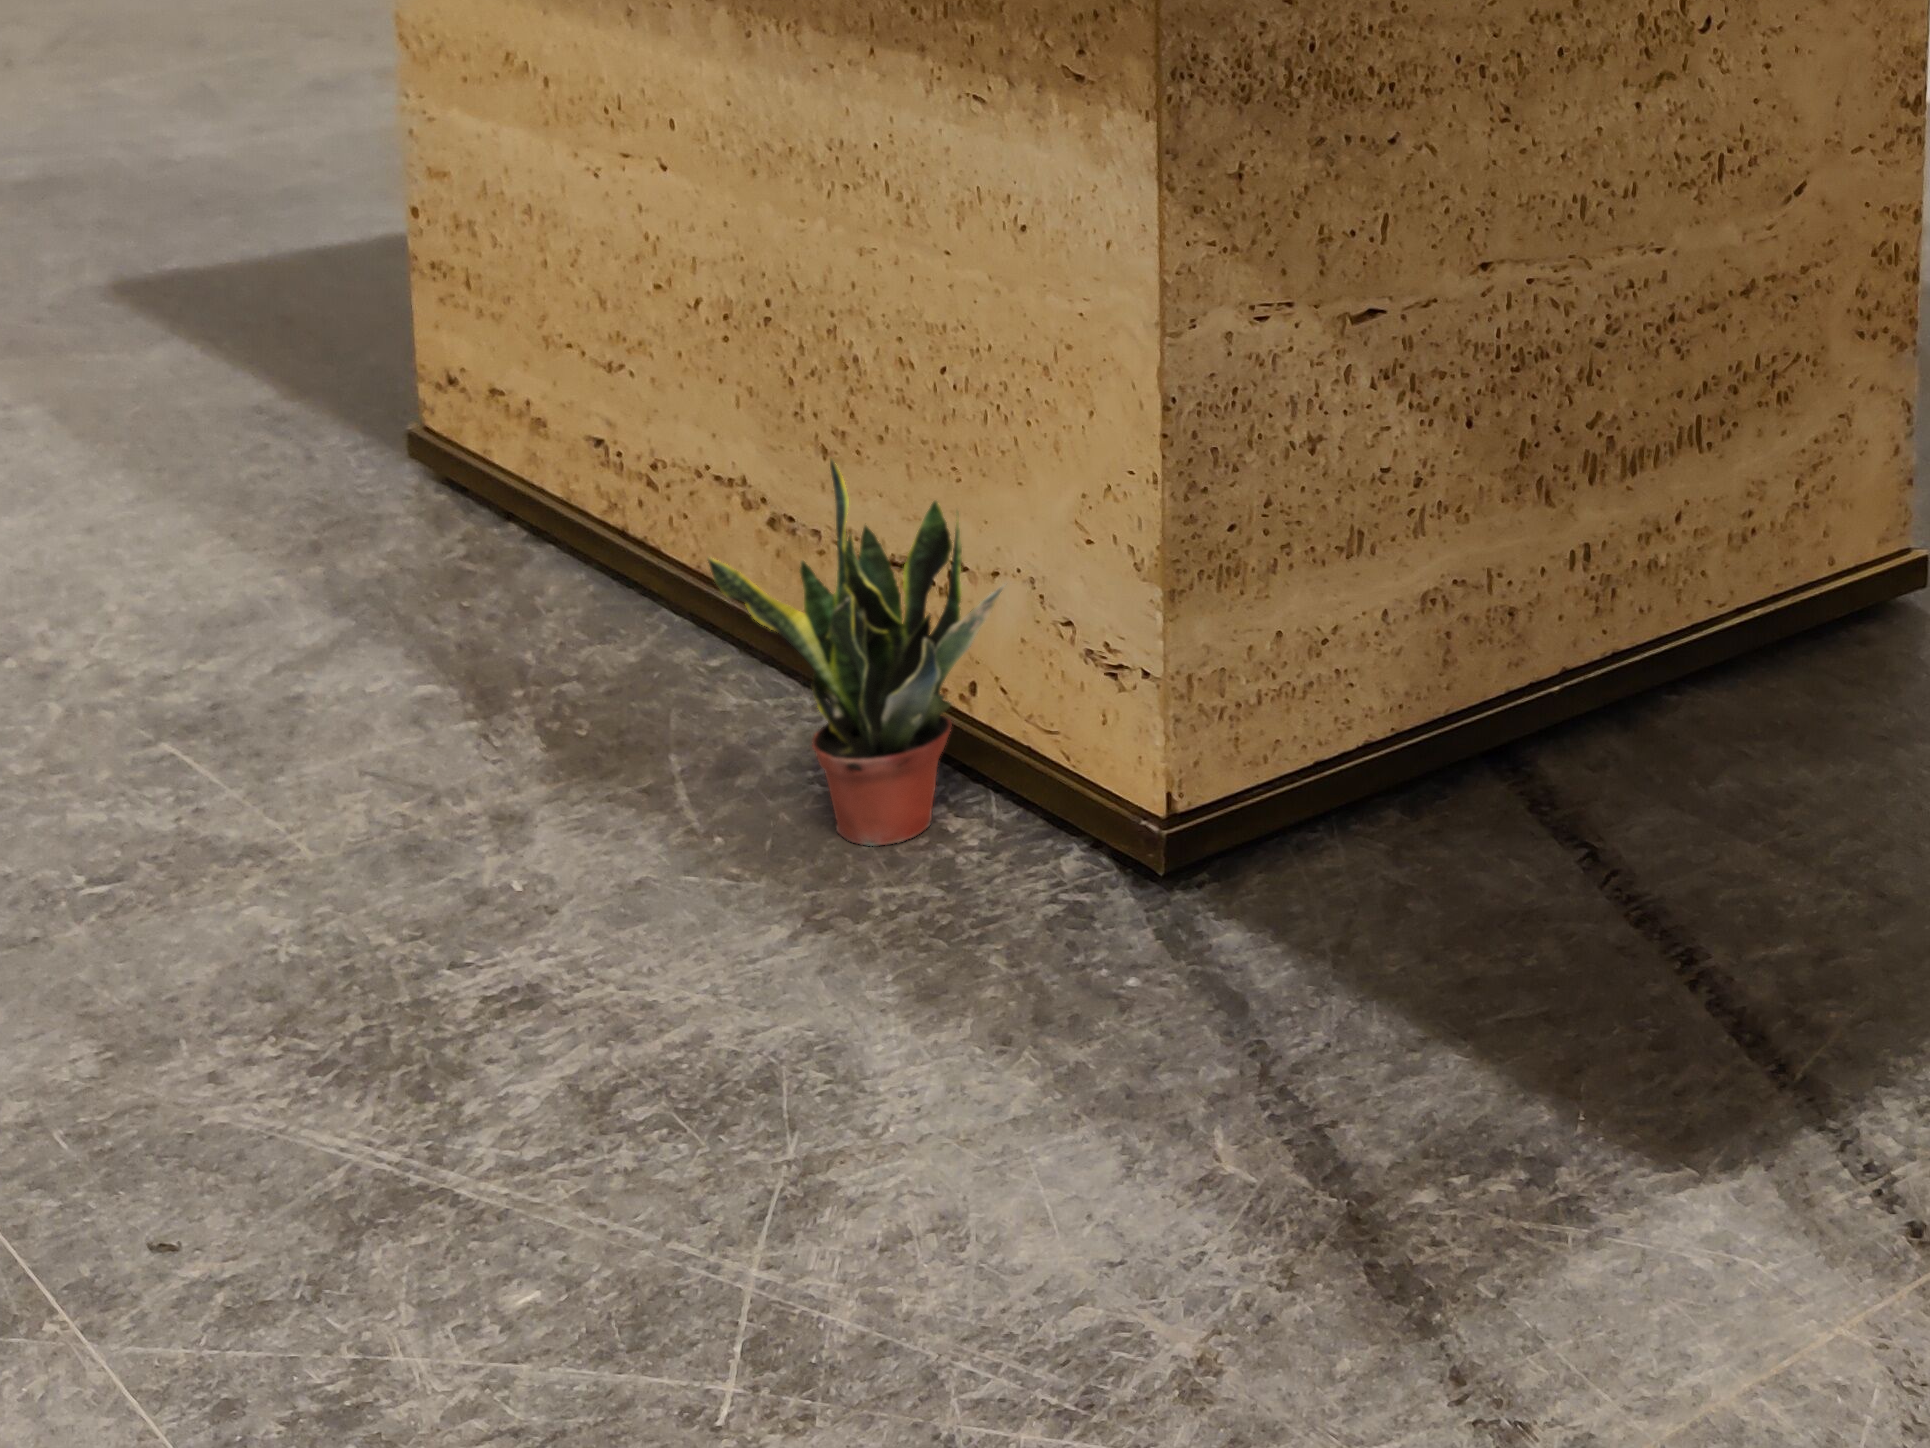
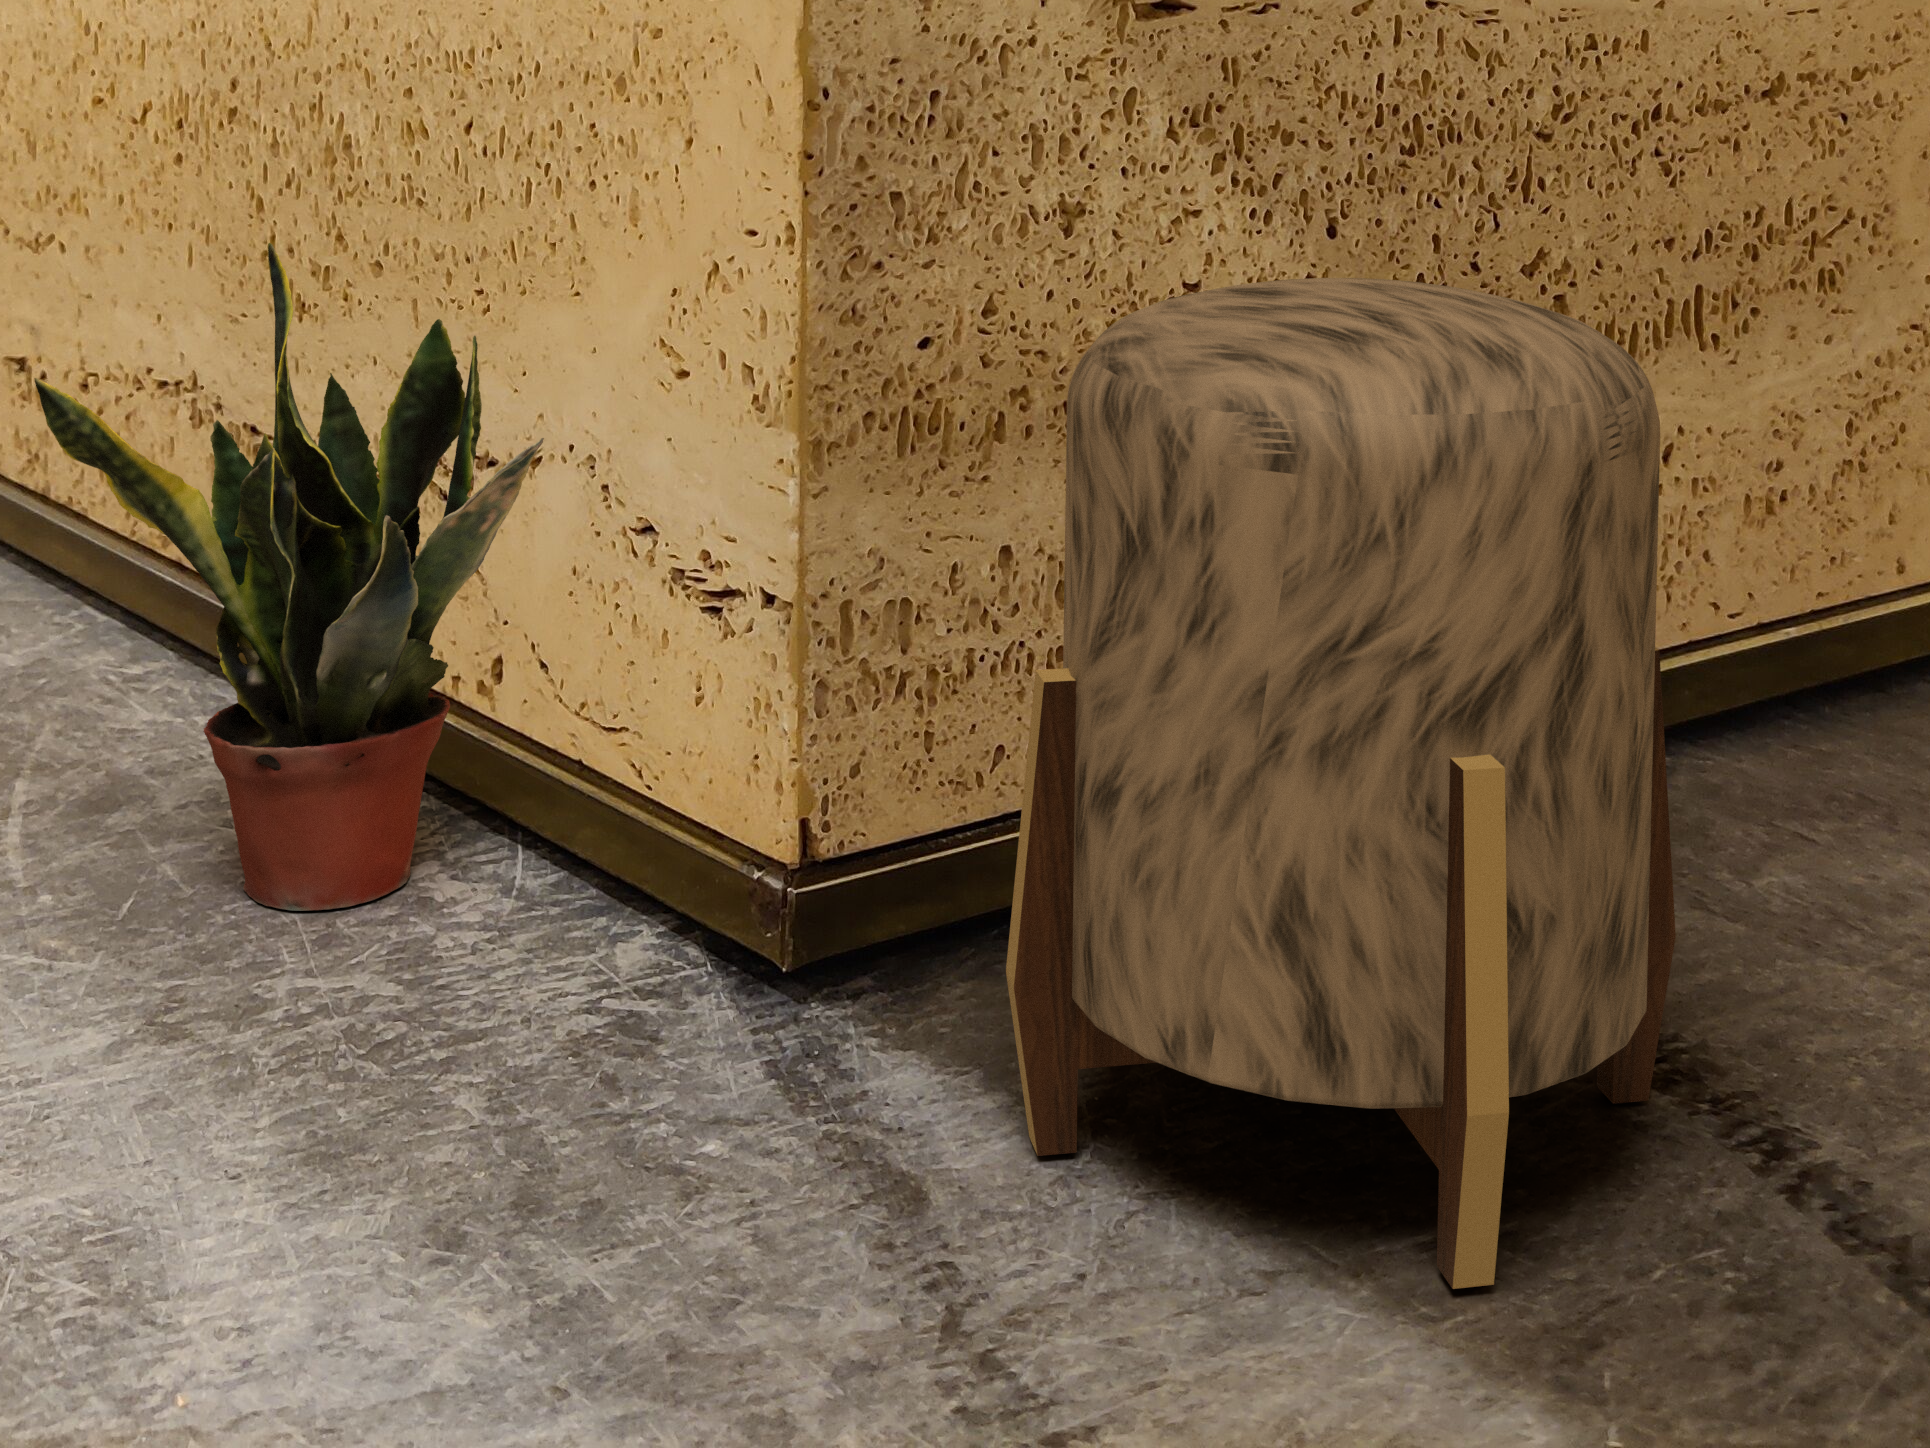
ottoman: none [1284,515,1638,1046] -> present [1006,278,1676,1289]

